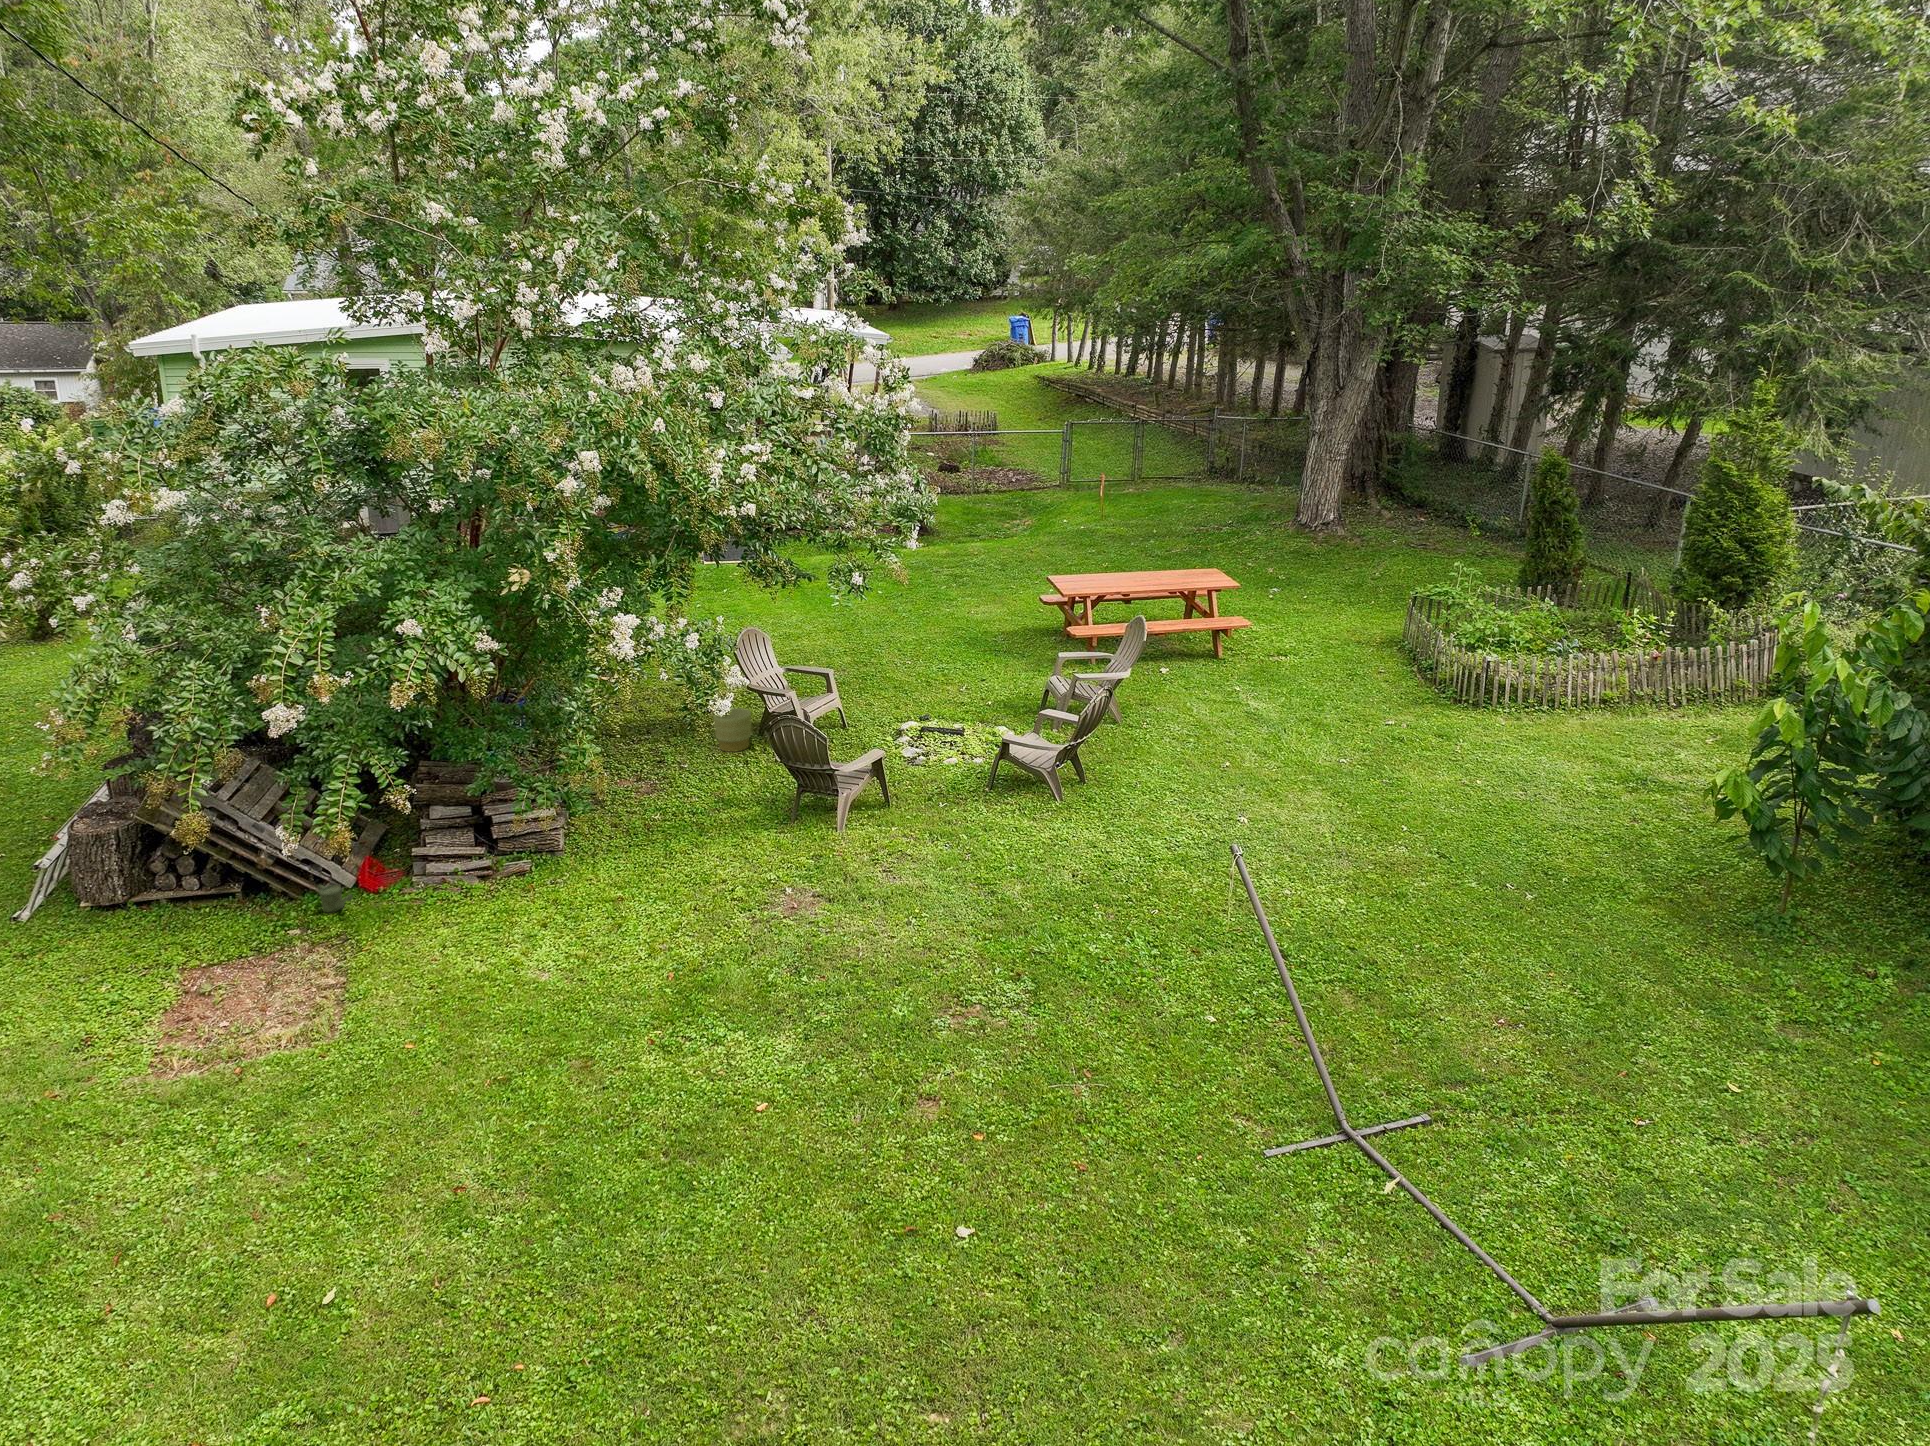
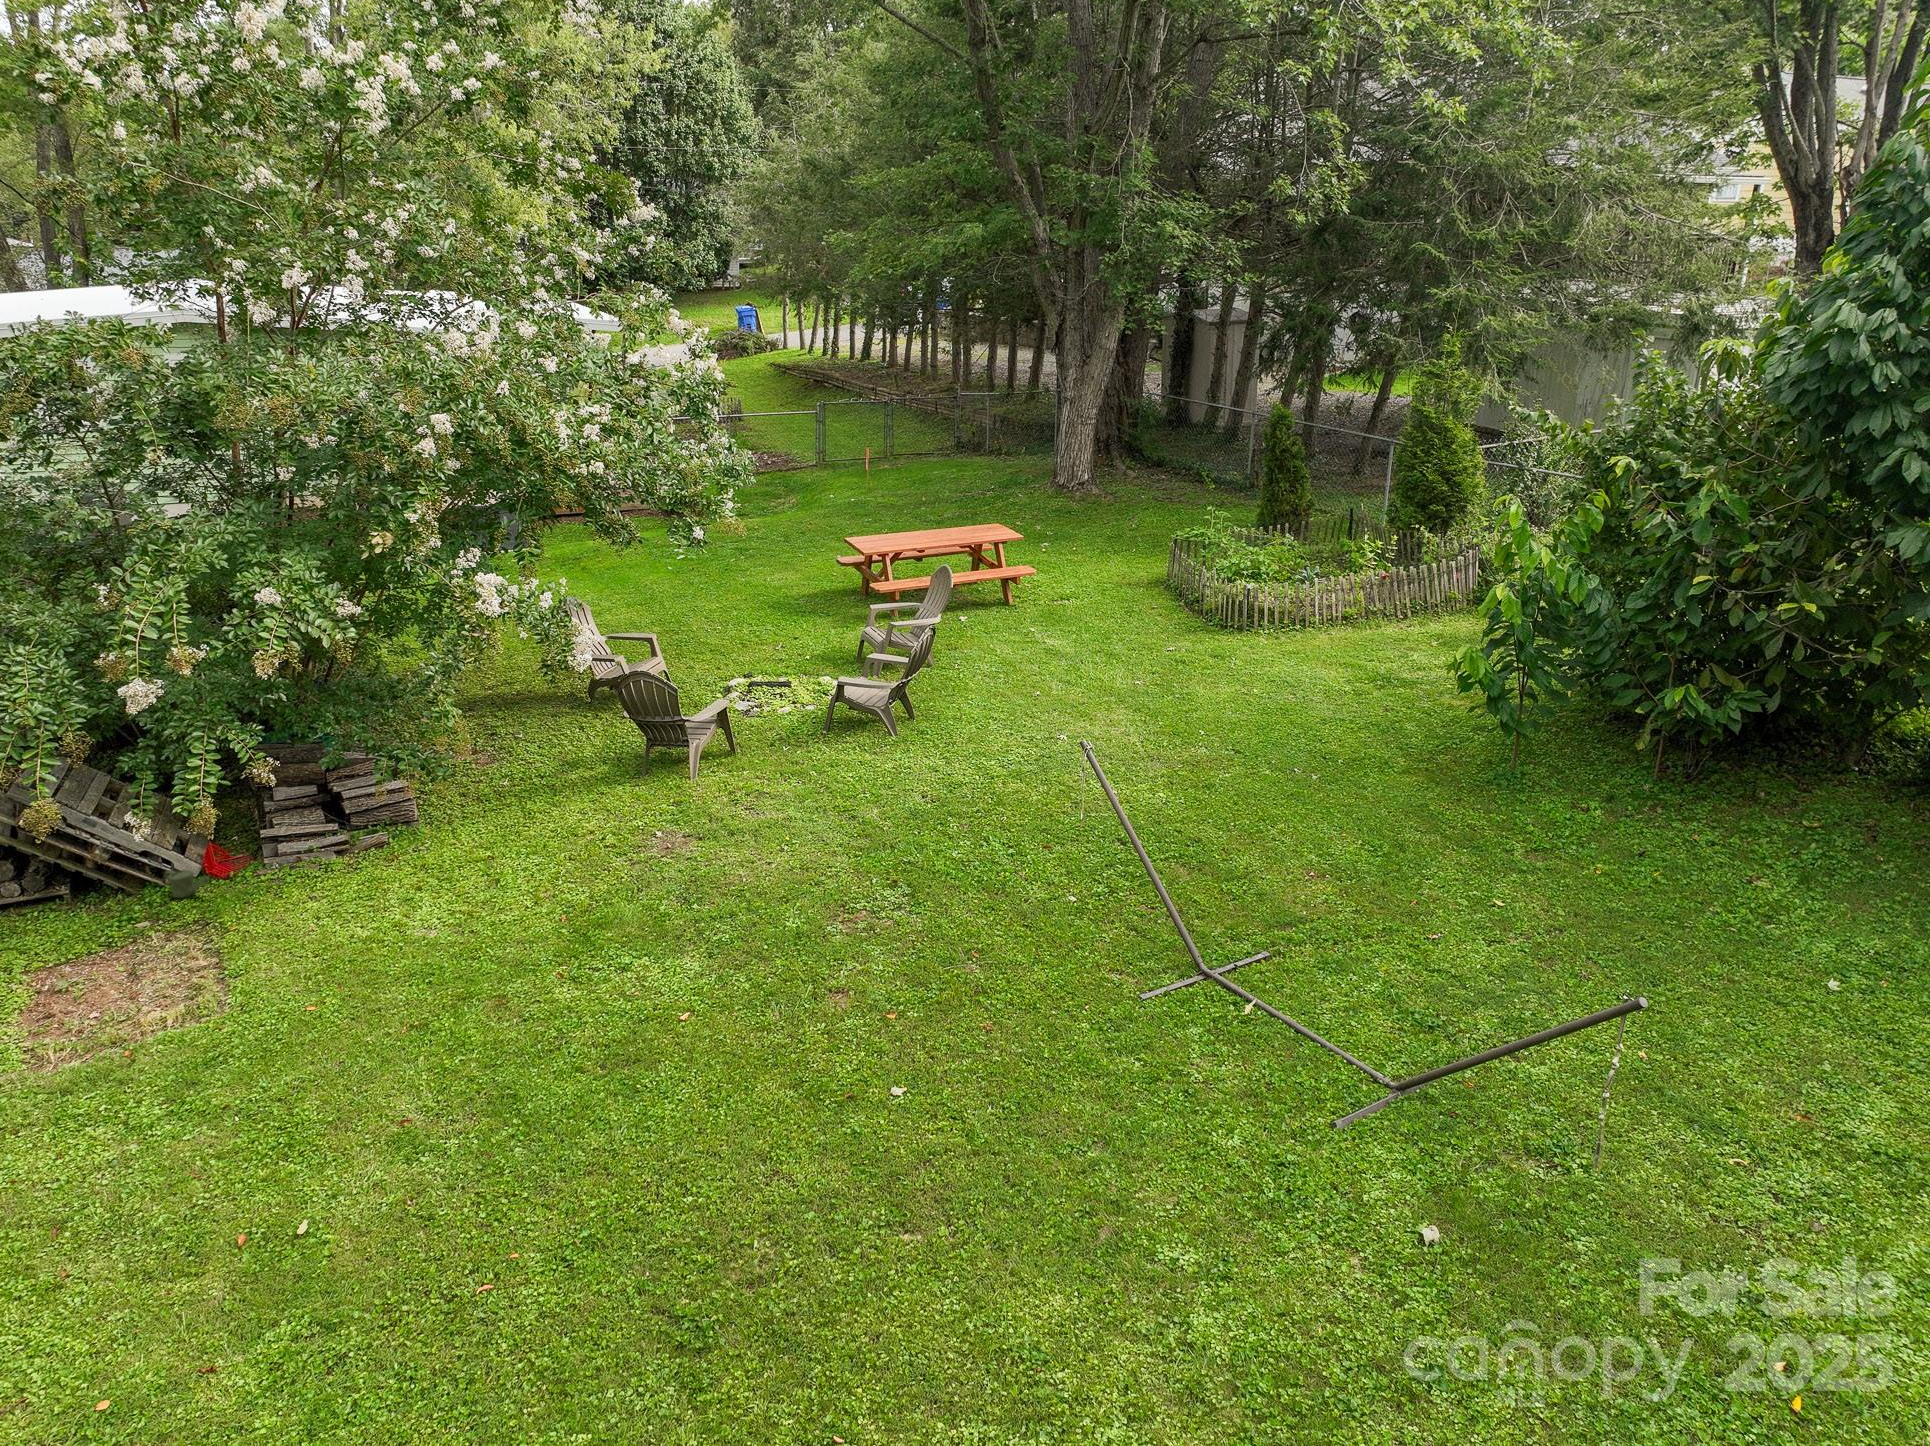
planter: present [713,708,752,752] -> none [554,673,594,716]

